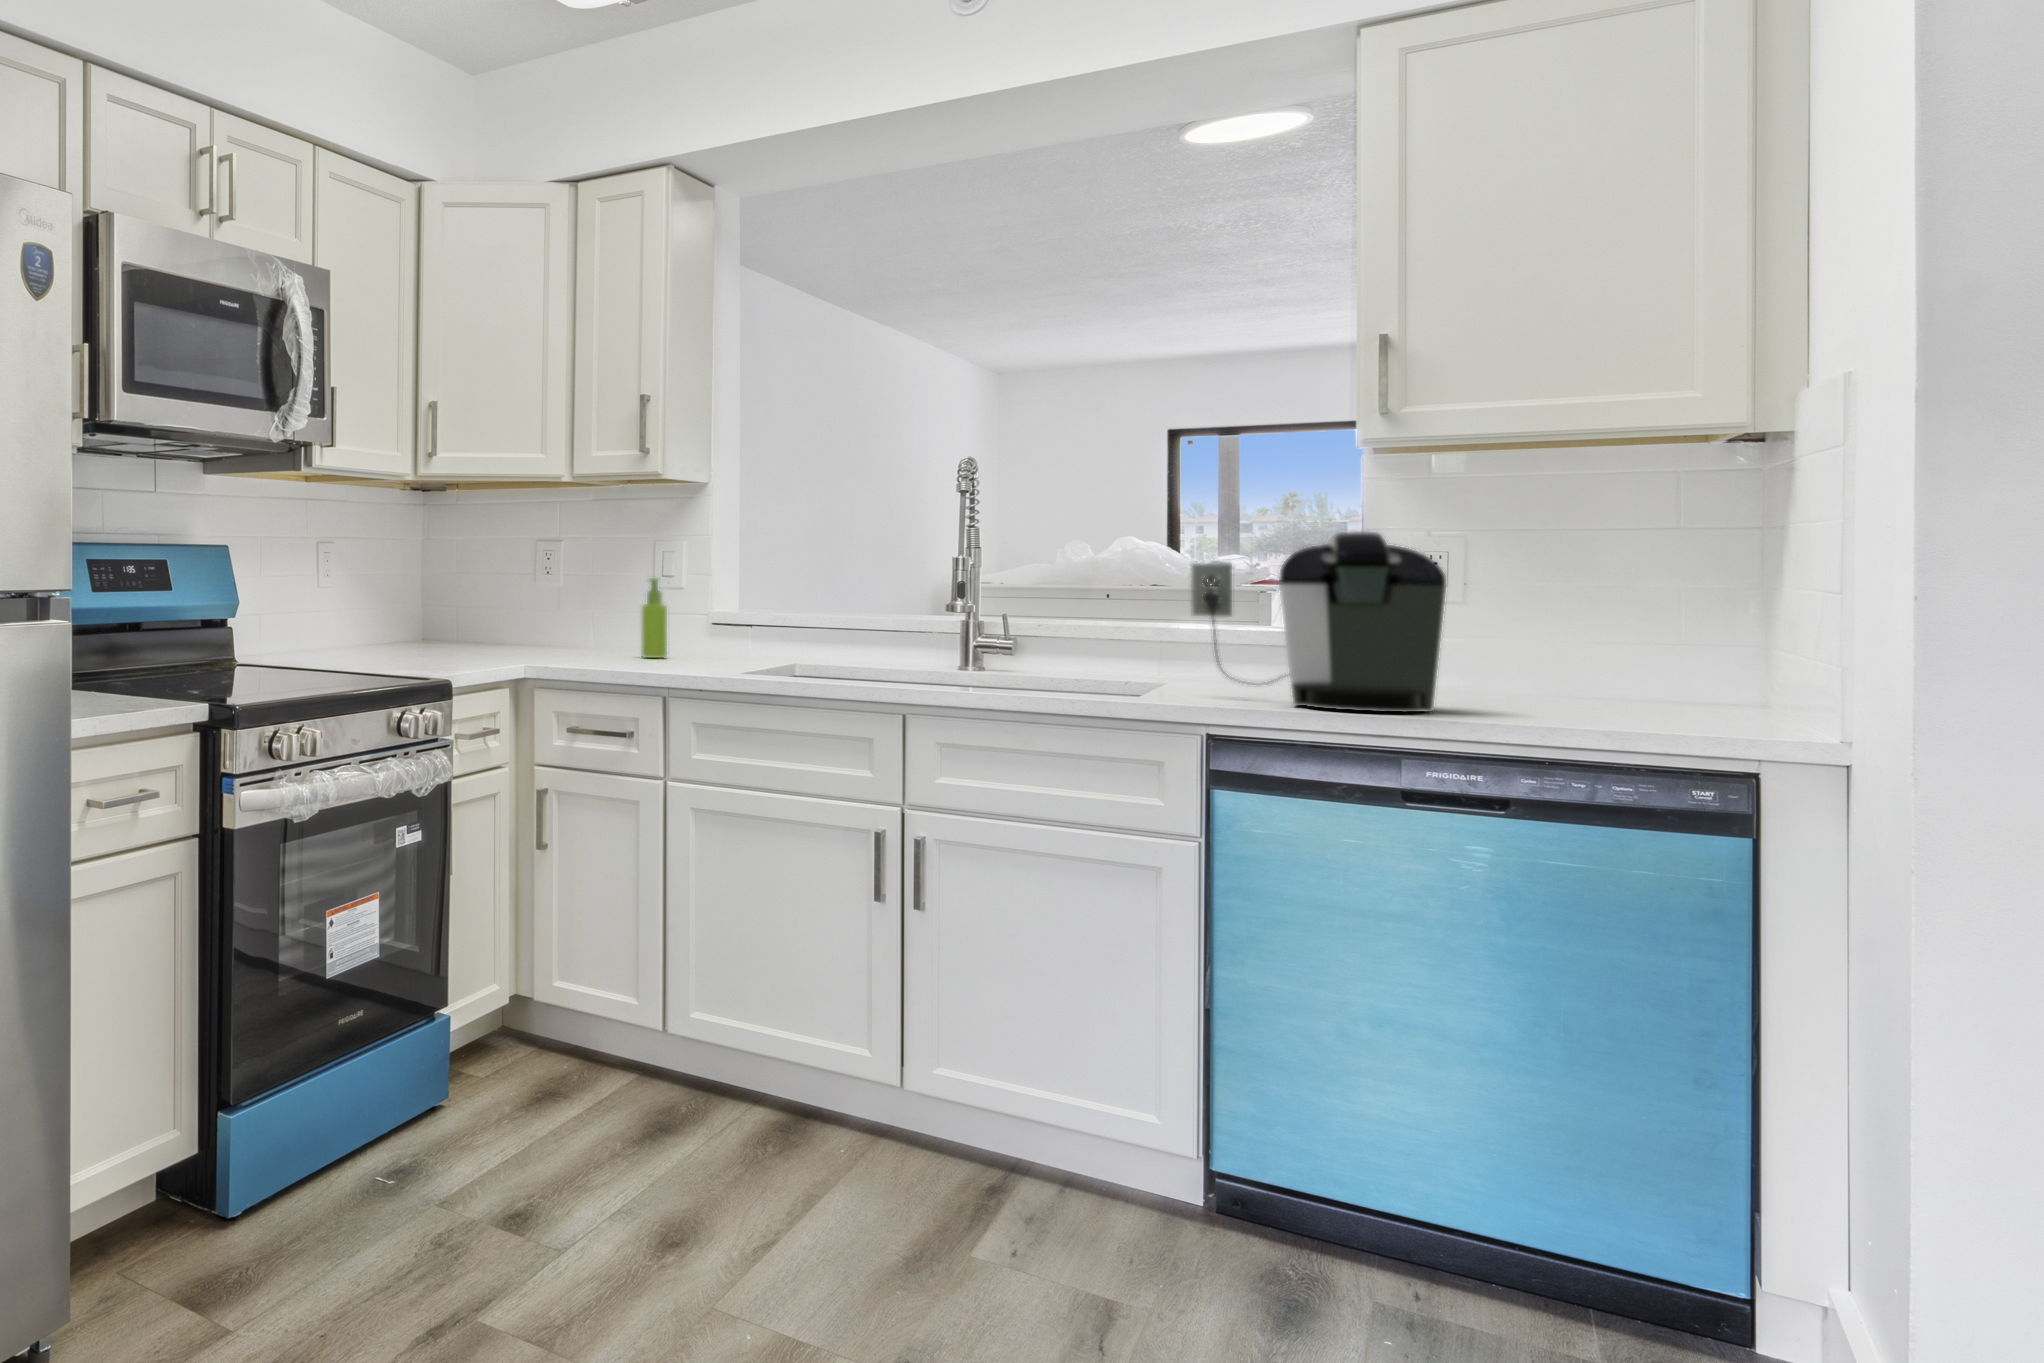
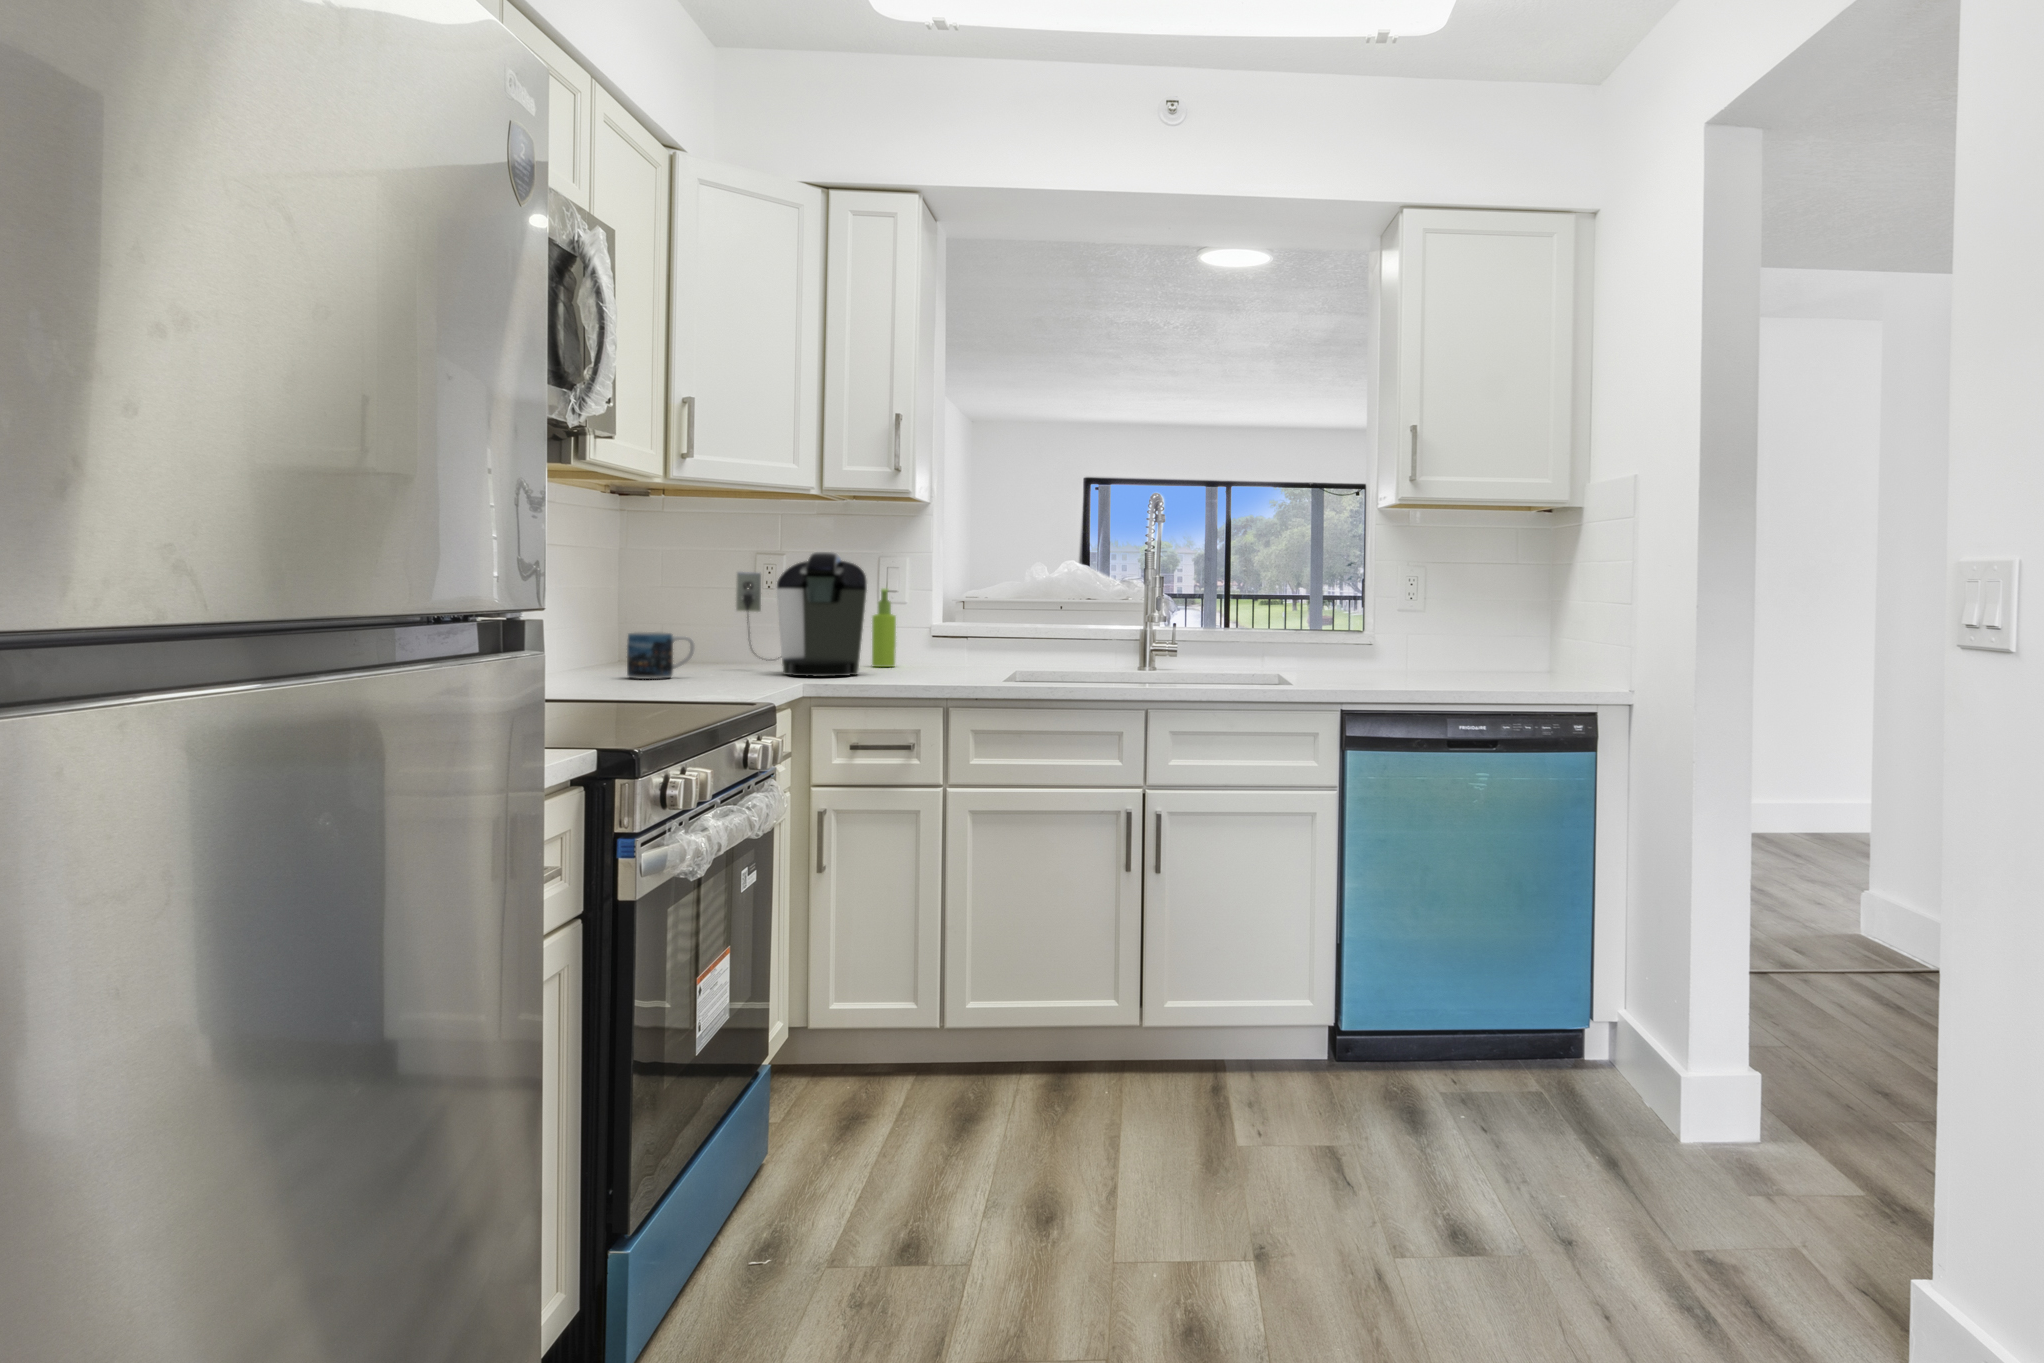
coffee maker: present [1191,531,1446,712] -> present [736,552,867,677]
mug: none [387,618,445,660] -> present [627,632,695,679]

